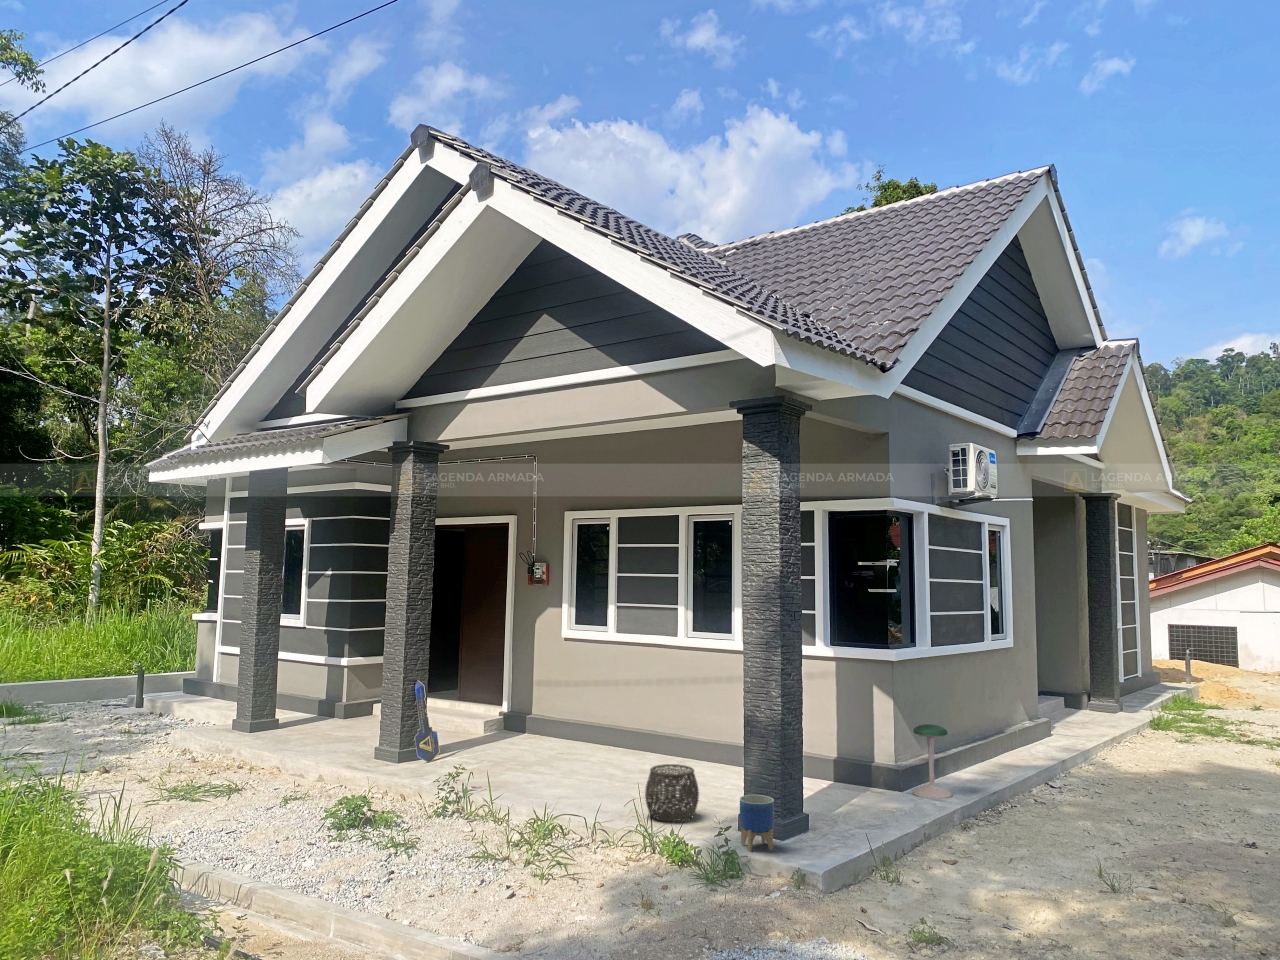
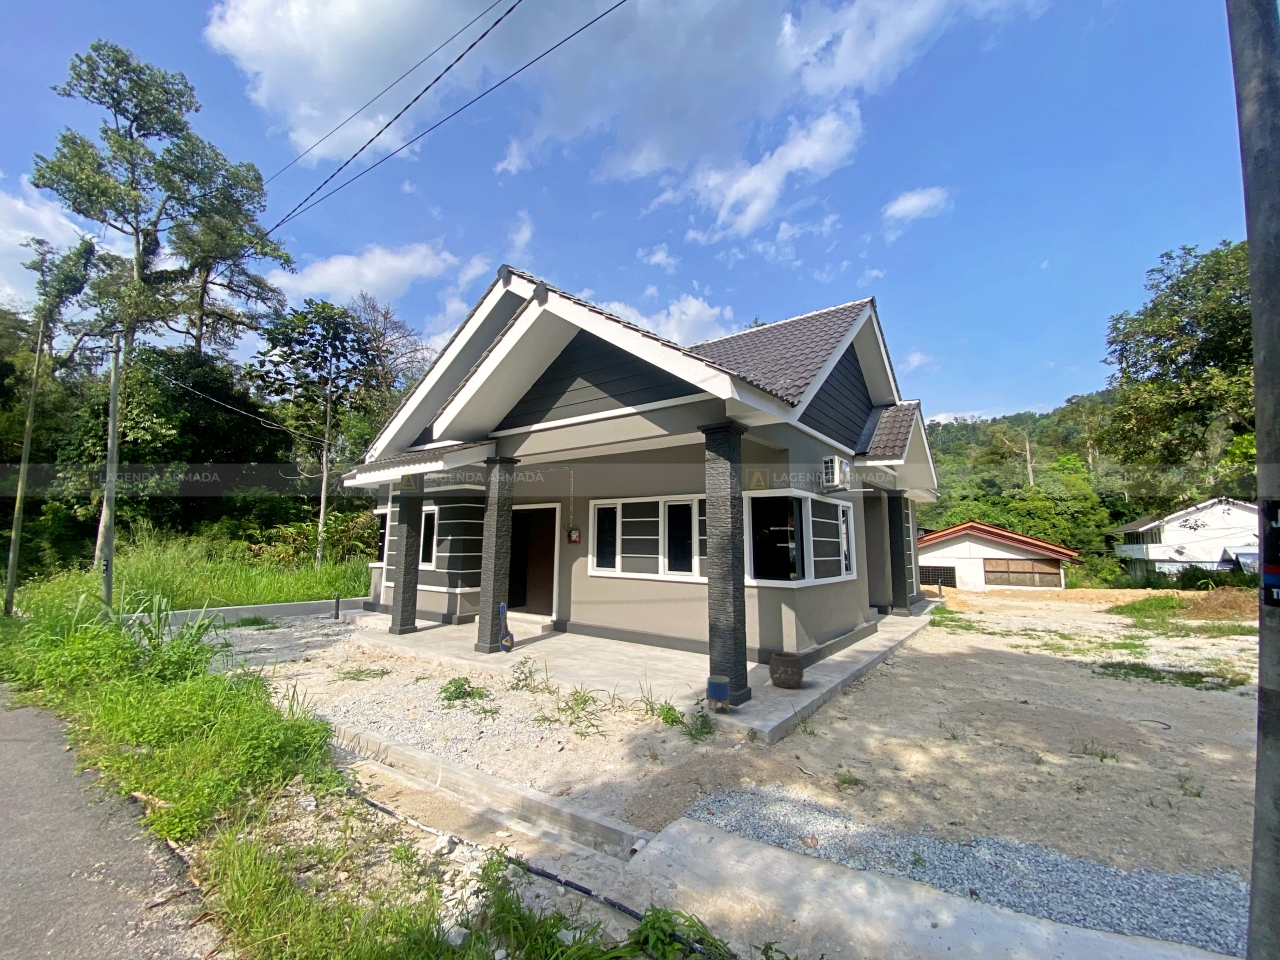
stool: present [912,724,952,799] -> none [808,627,833,674]
woven basket: present [645,764,699,822] -> present [769,652,804,688]

